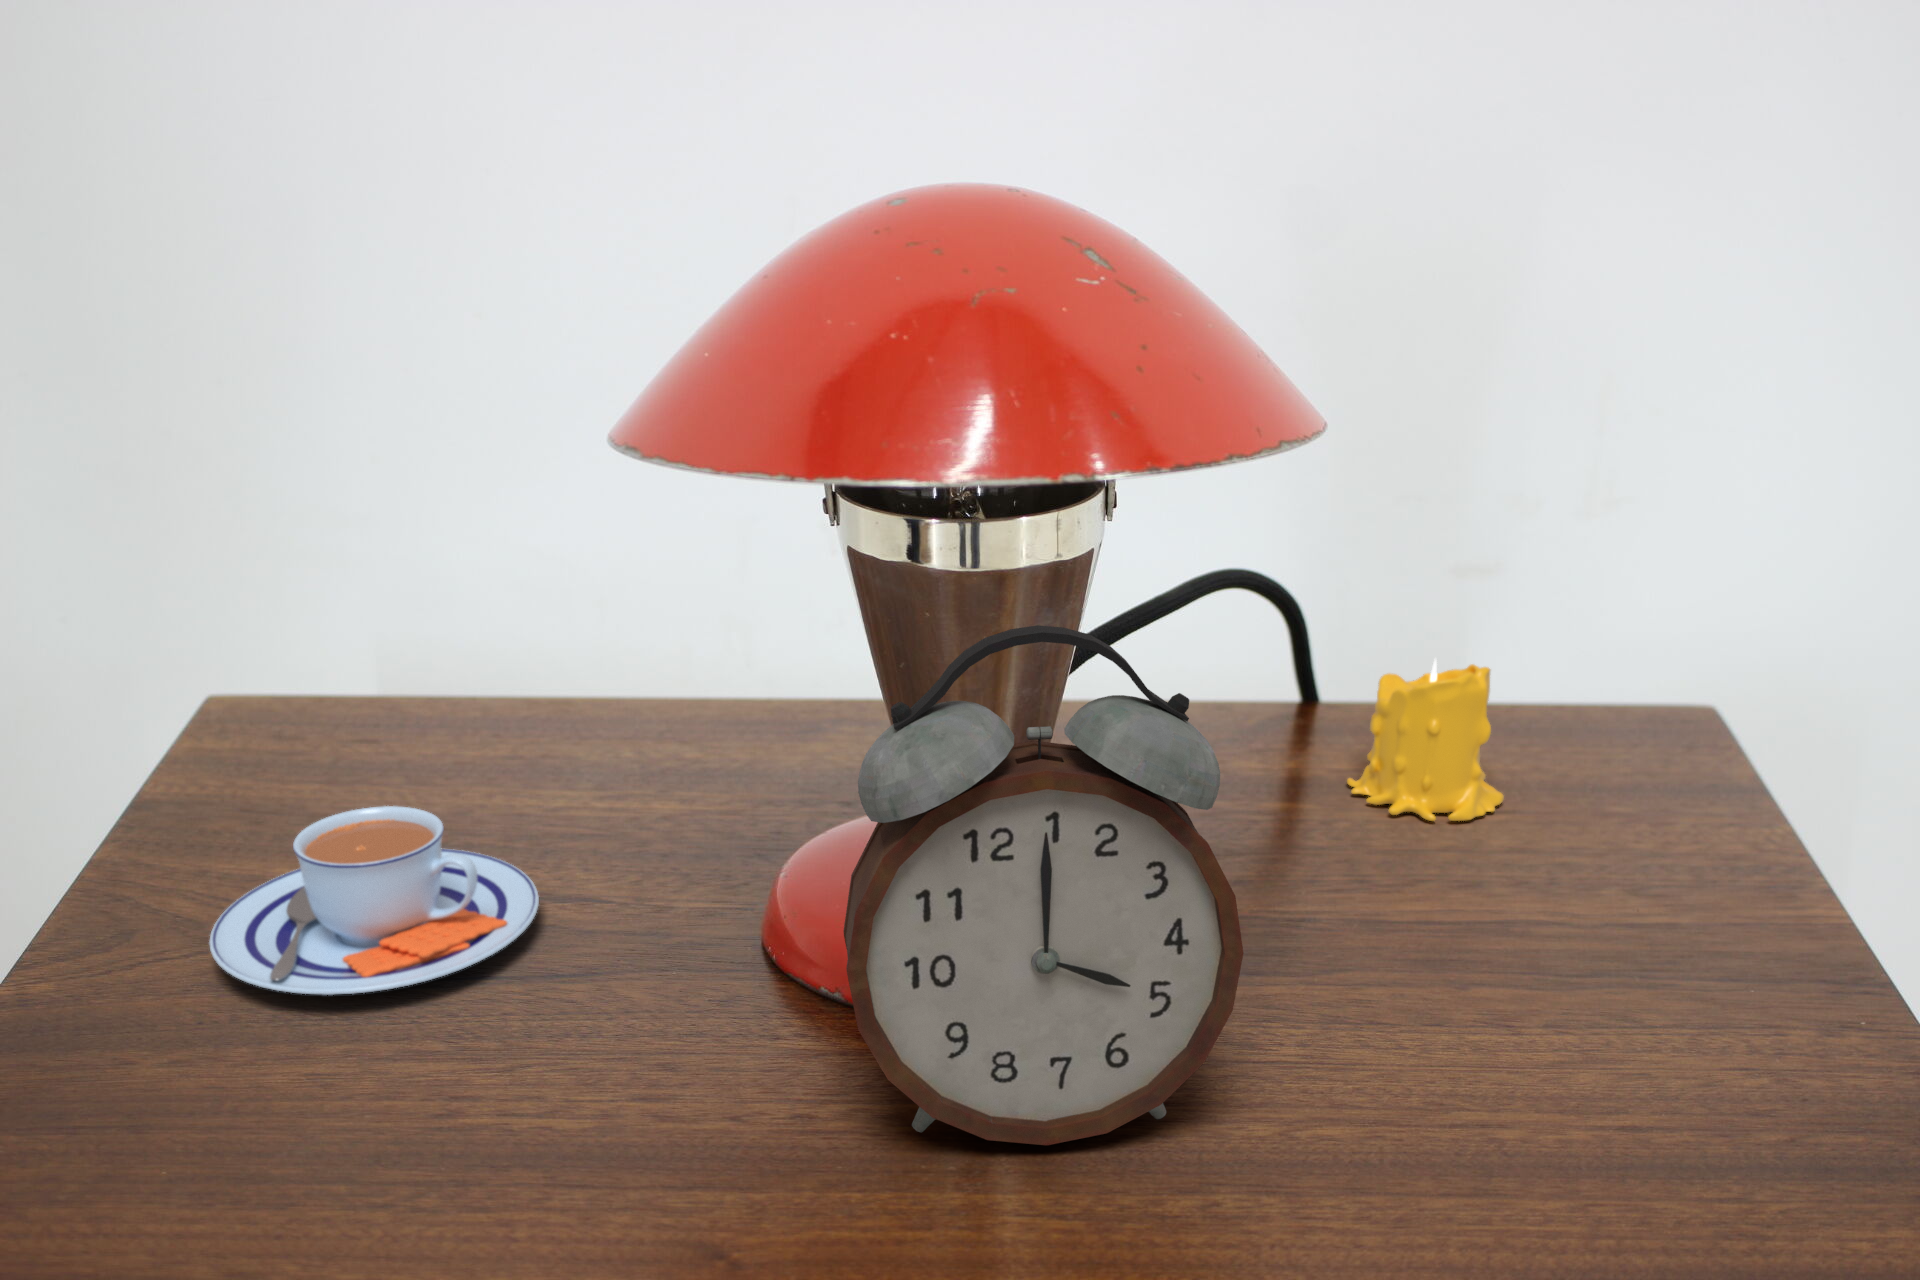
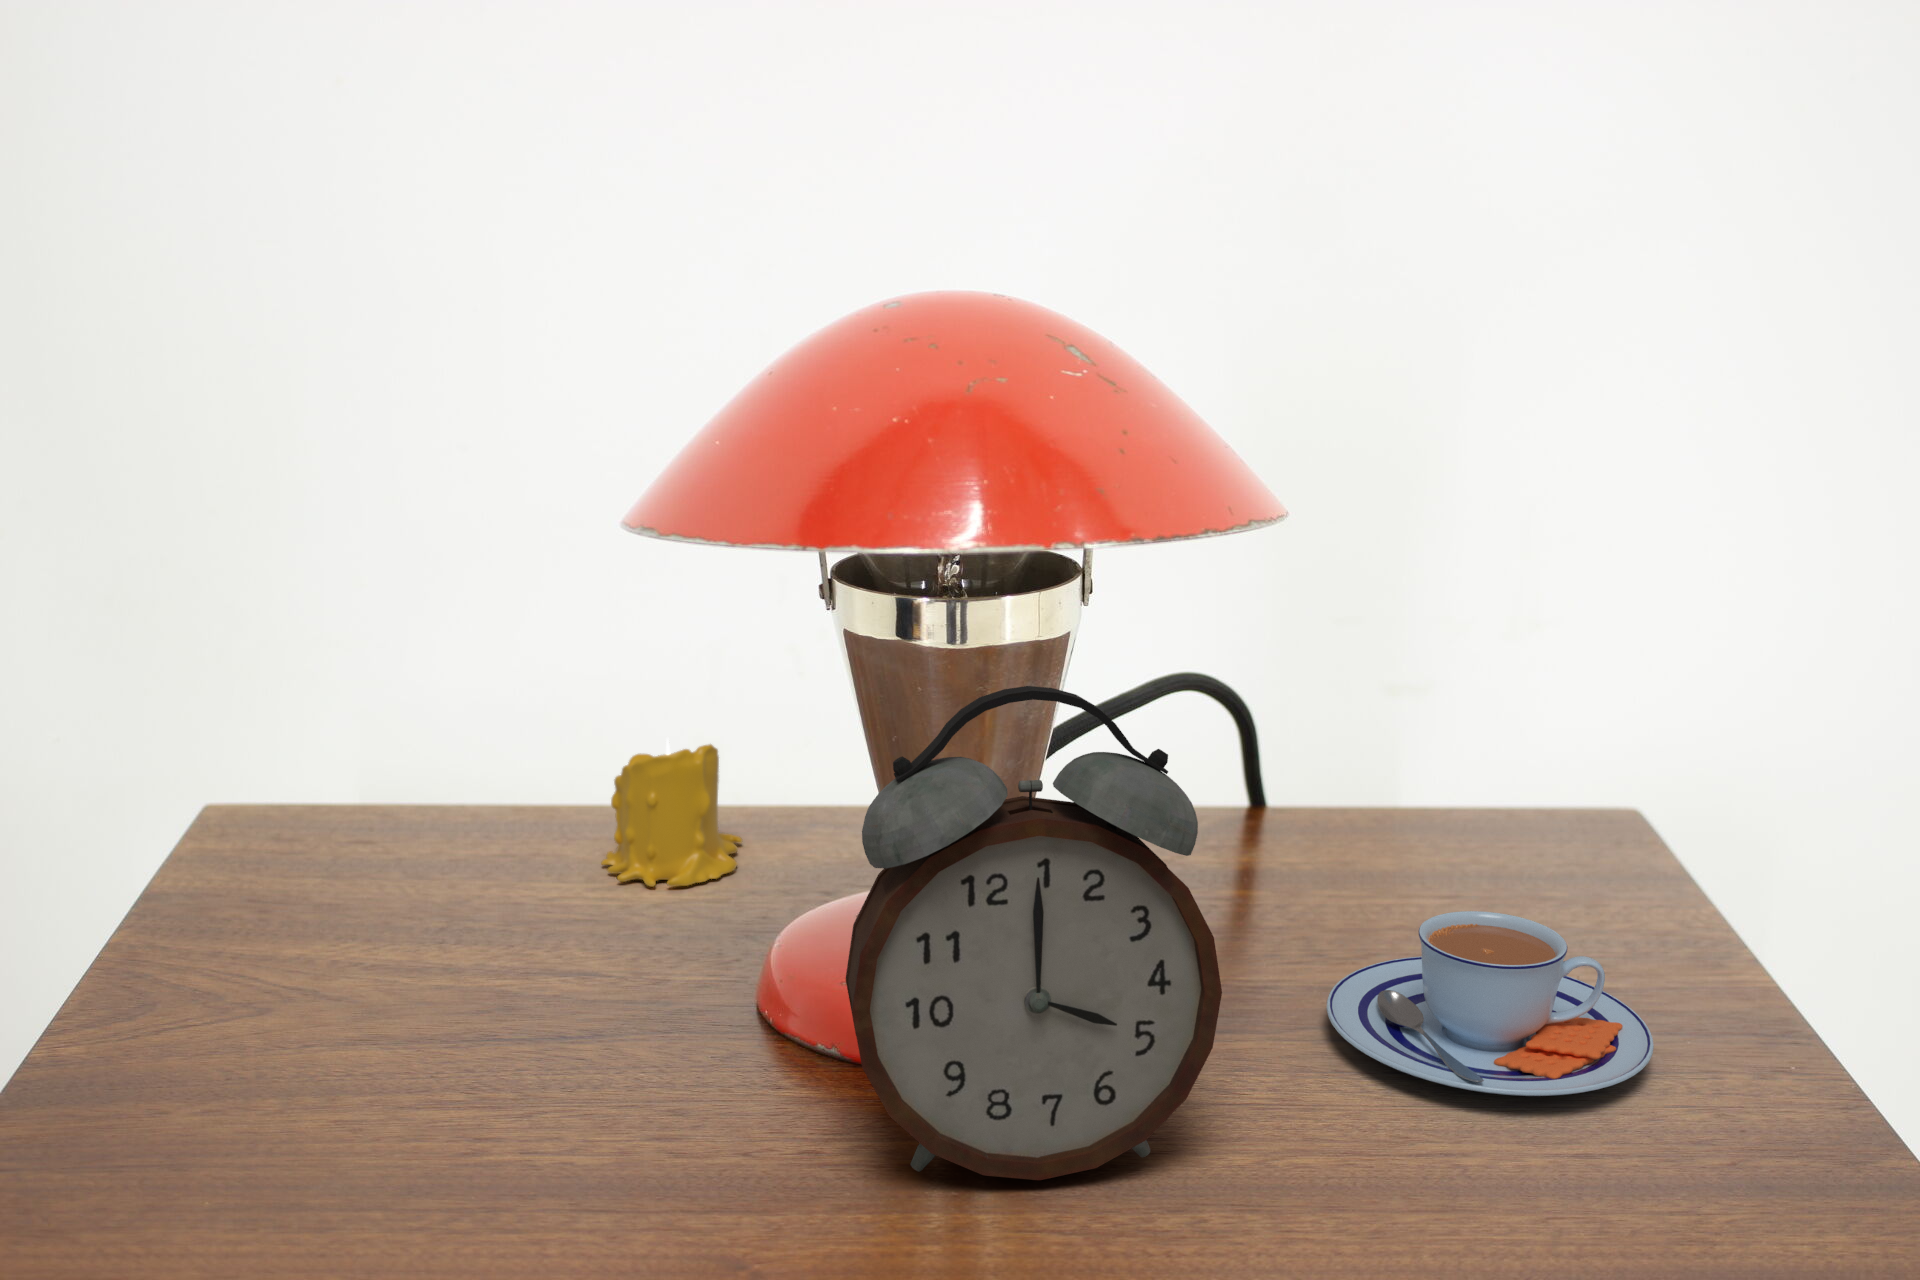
candle: present [1347,659,1504,821] -> present [601,739,742,887]
teacup: present [209,806,539,995] -> present [1326,911,1654,1096]

